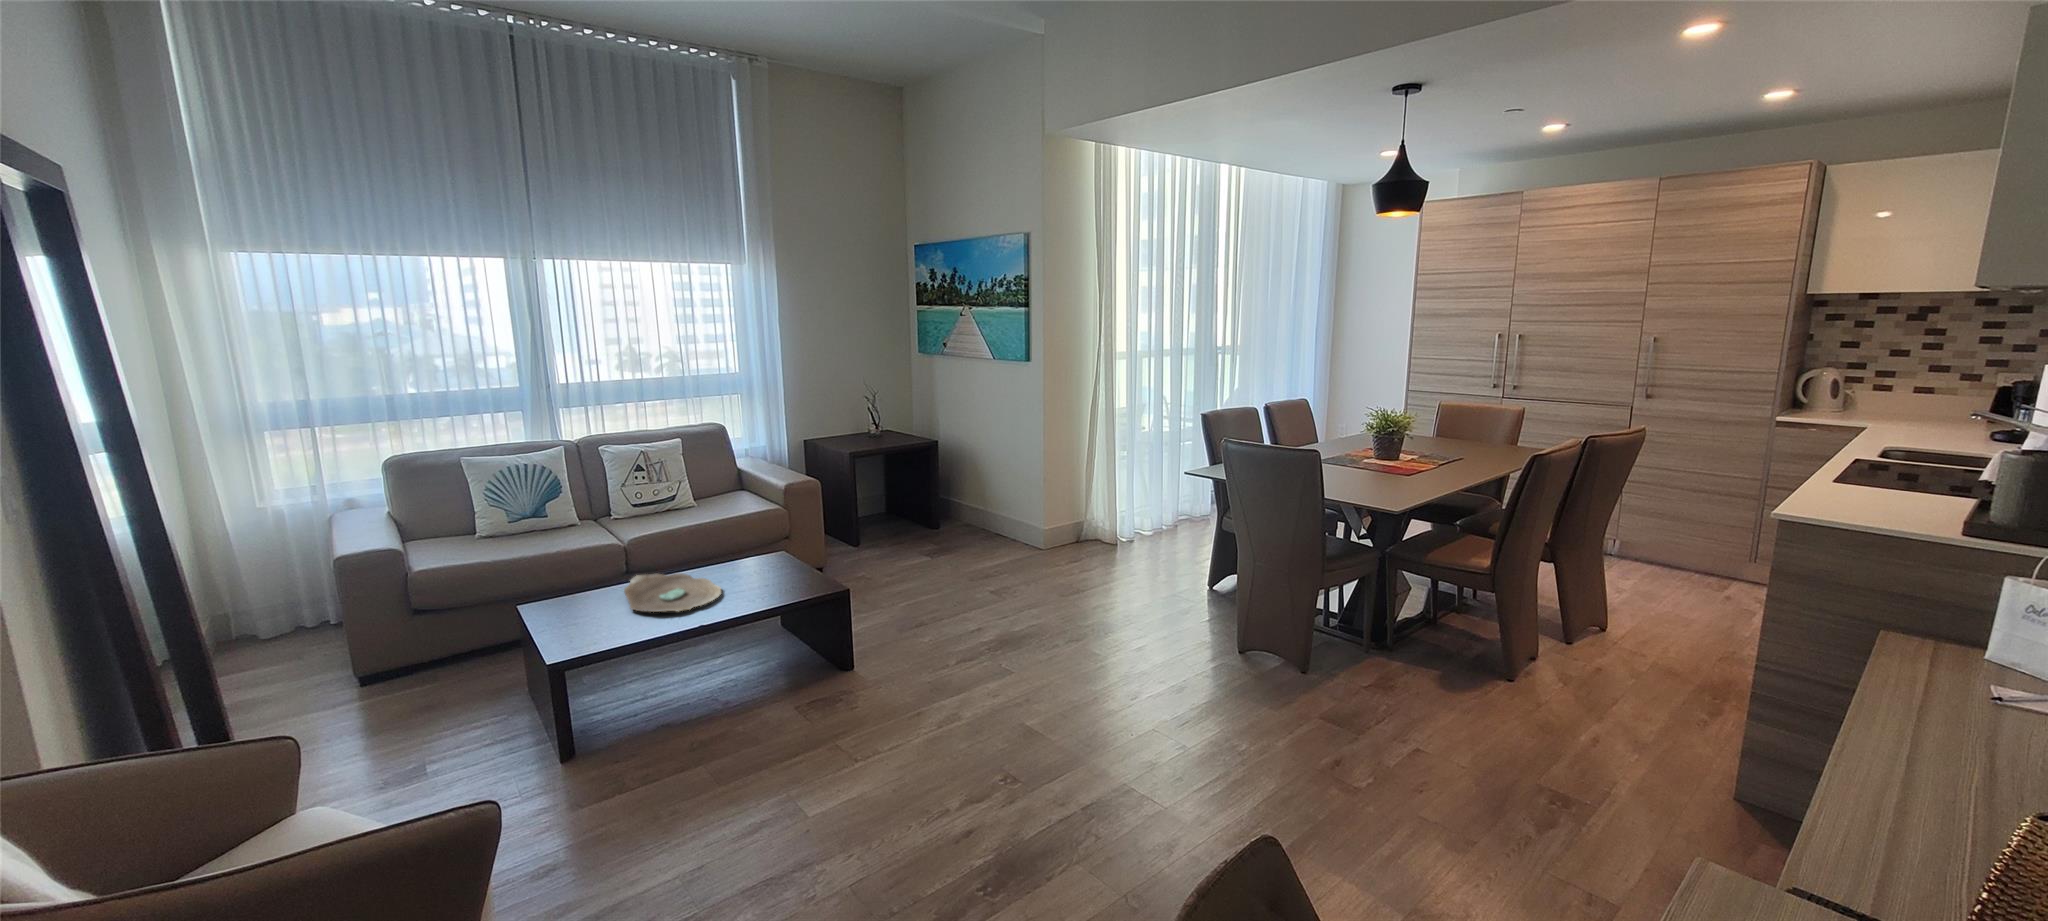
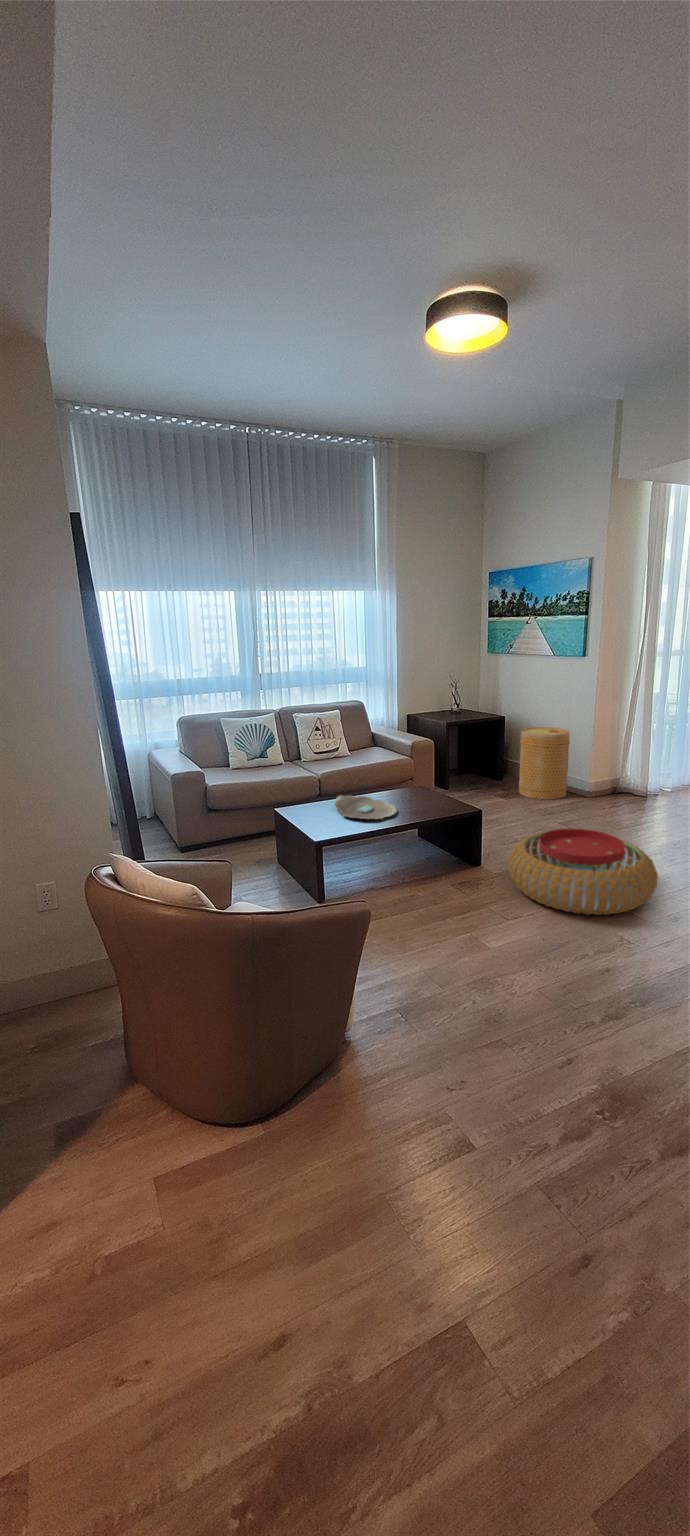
basket: none [952,457,1018,556] -> present [519,727,570,799]
pouf: none [878,605,1073,731] -> present [508,829,658,915]

